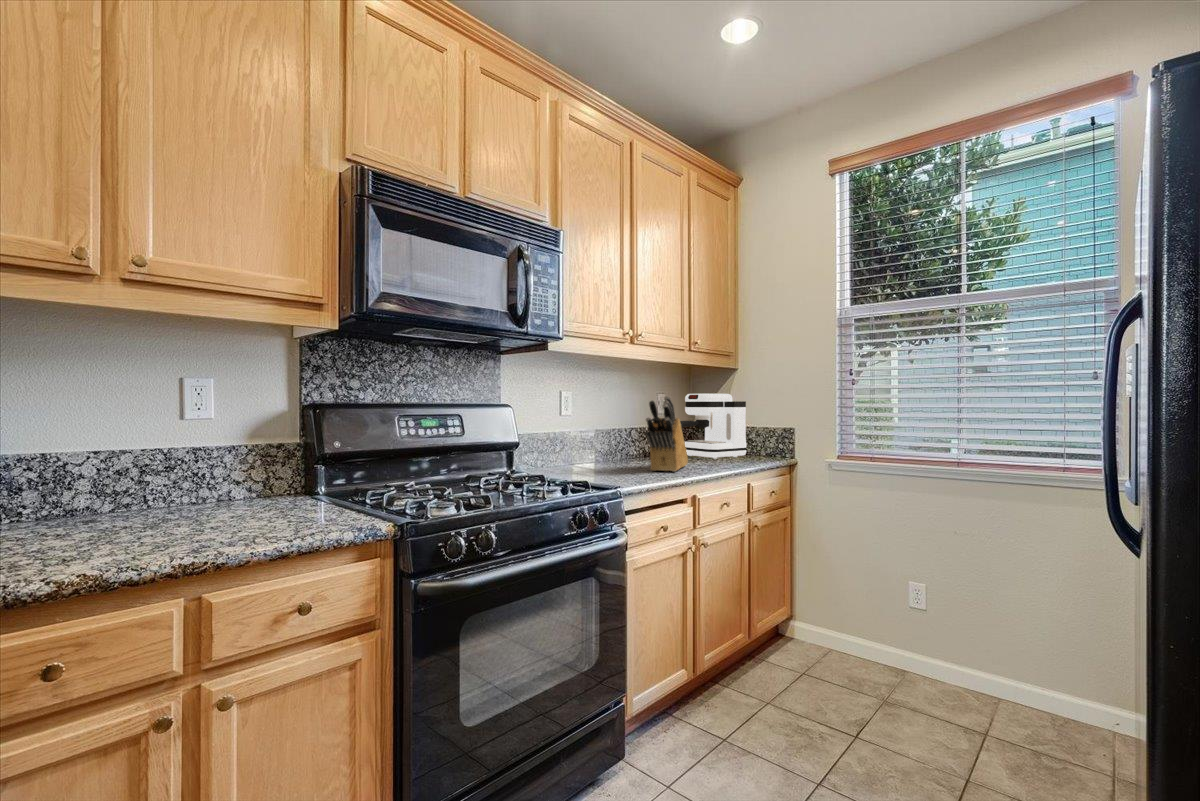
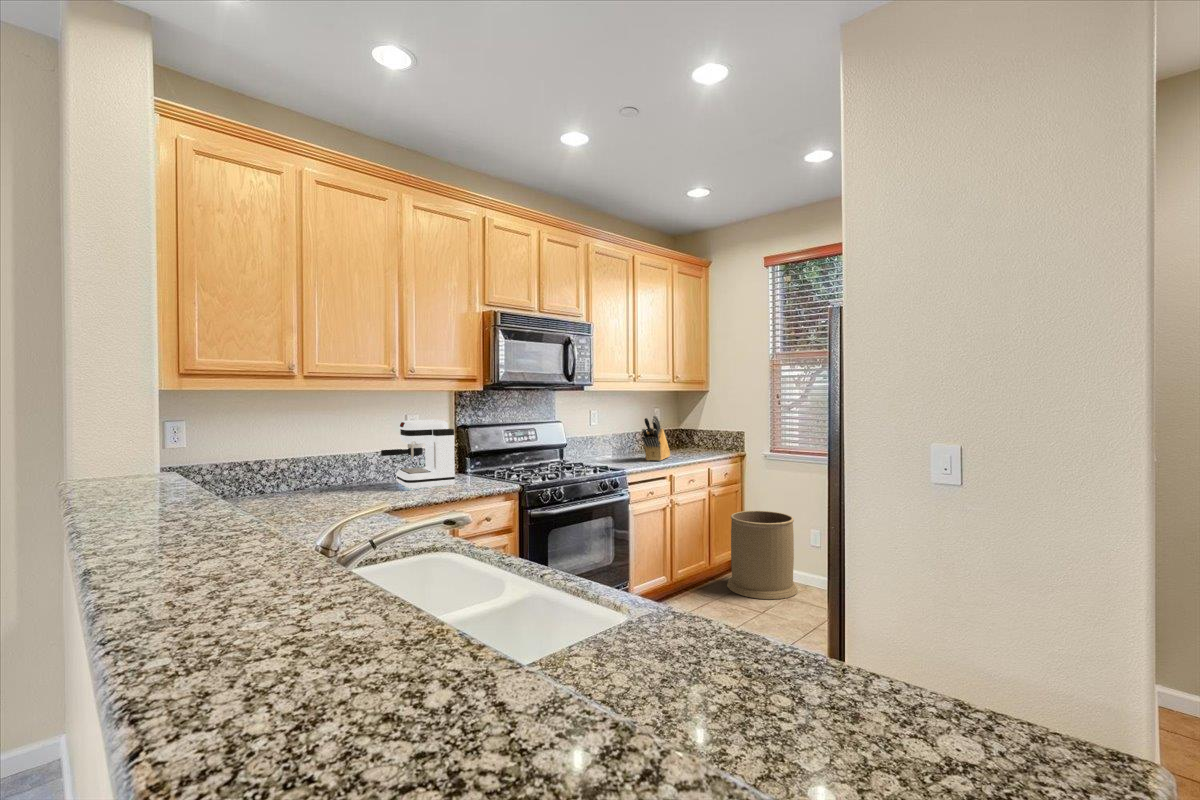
coffee maker: present [680,394,746,459] -> present [381,420,455,489]
trash can: none [779,550,898,706] -> present [727,511,798,599]

